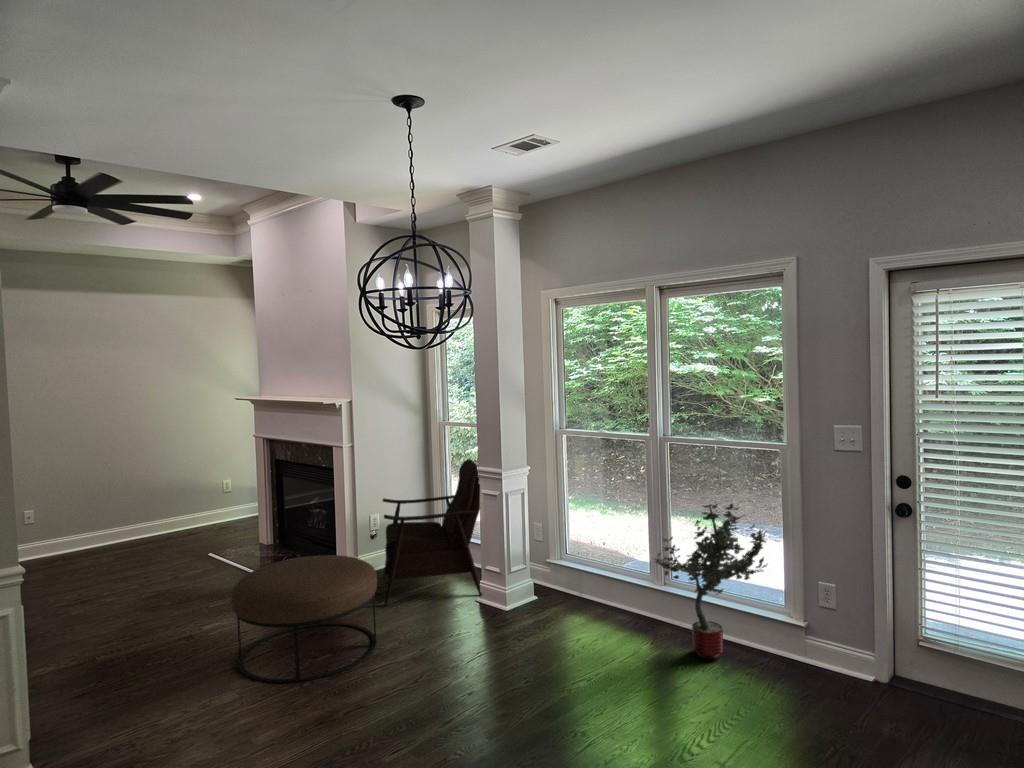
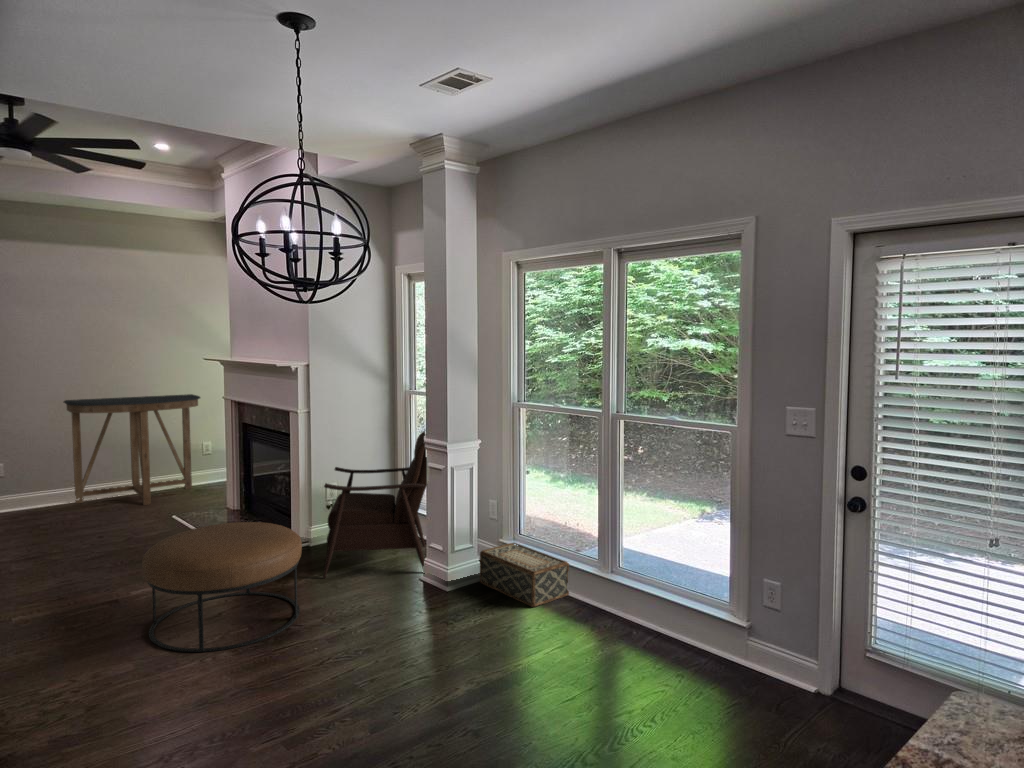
console table: none [90,433,224,547] -> present [64,394,200,505]
potted tree: present [654,504,767,659] -> none [591,487,707,656]
woven basket: none [535,562,624,621] -> present [480,543,569,607]

